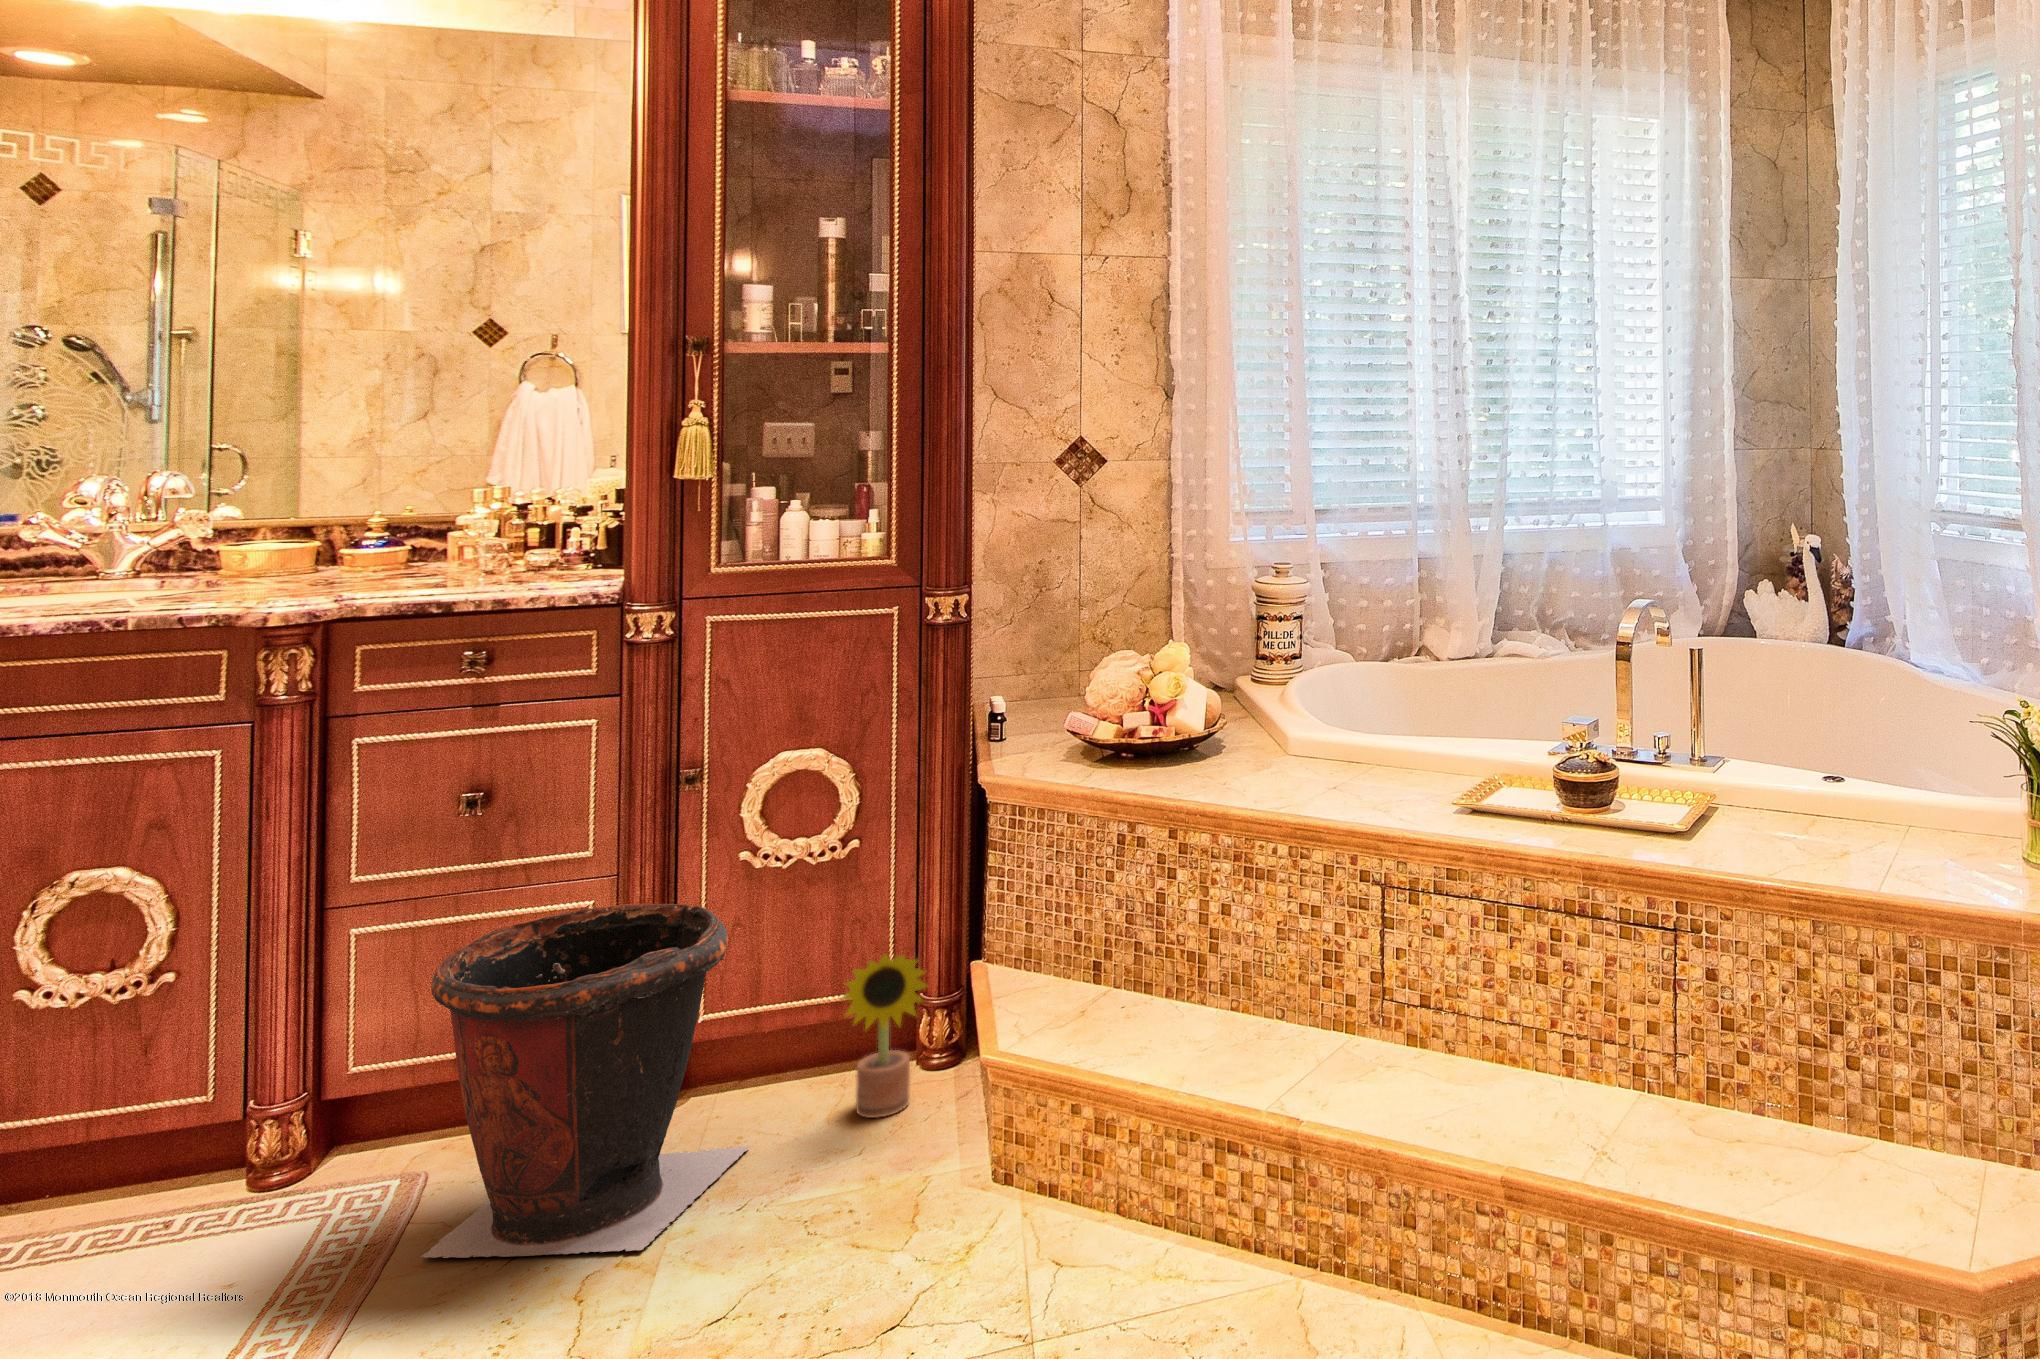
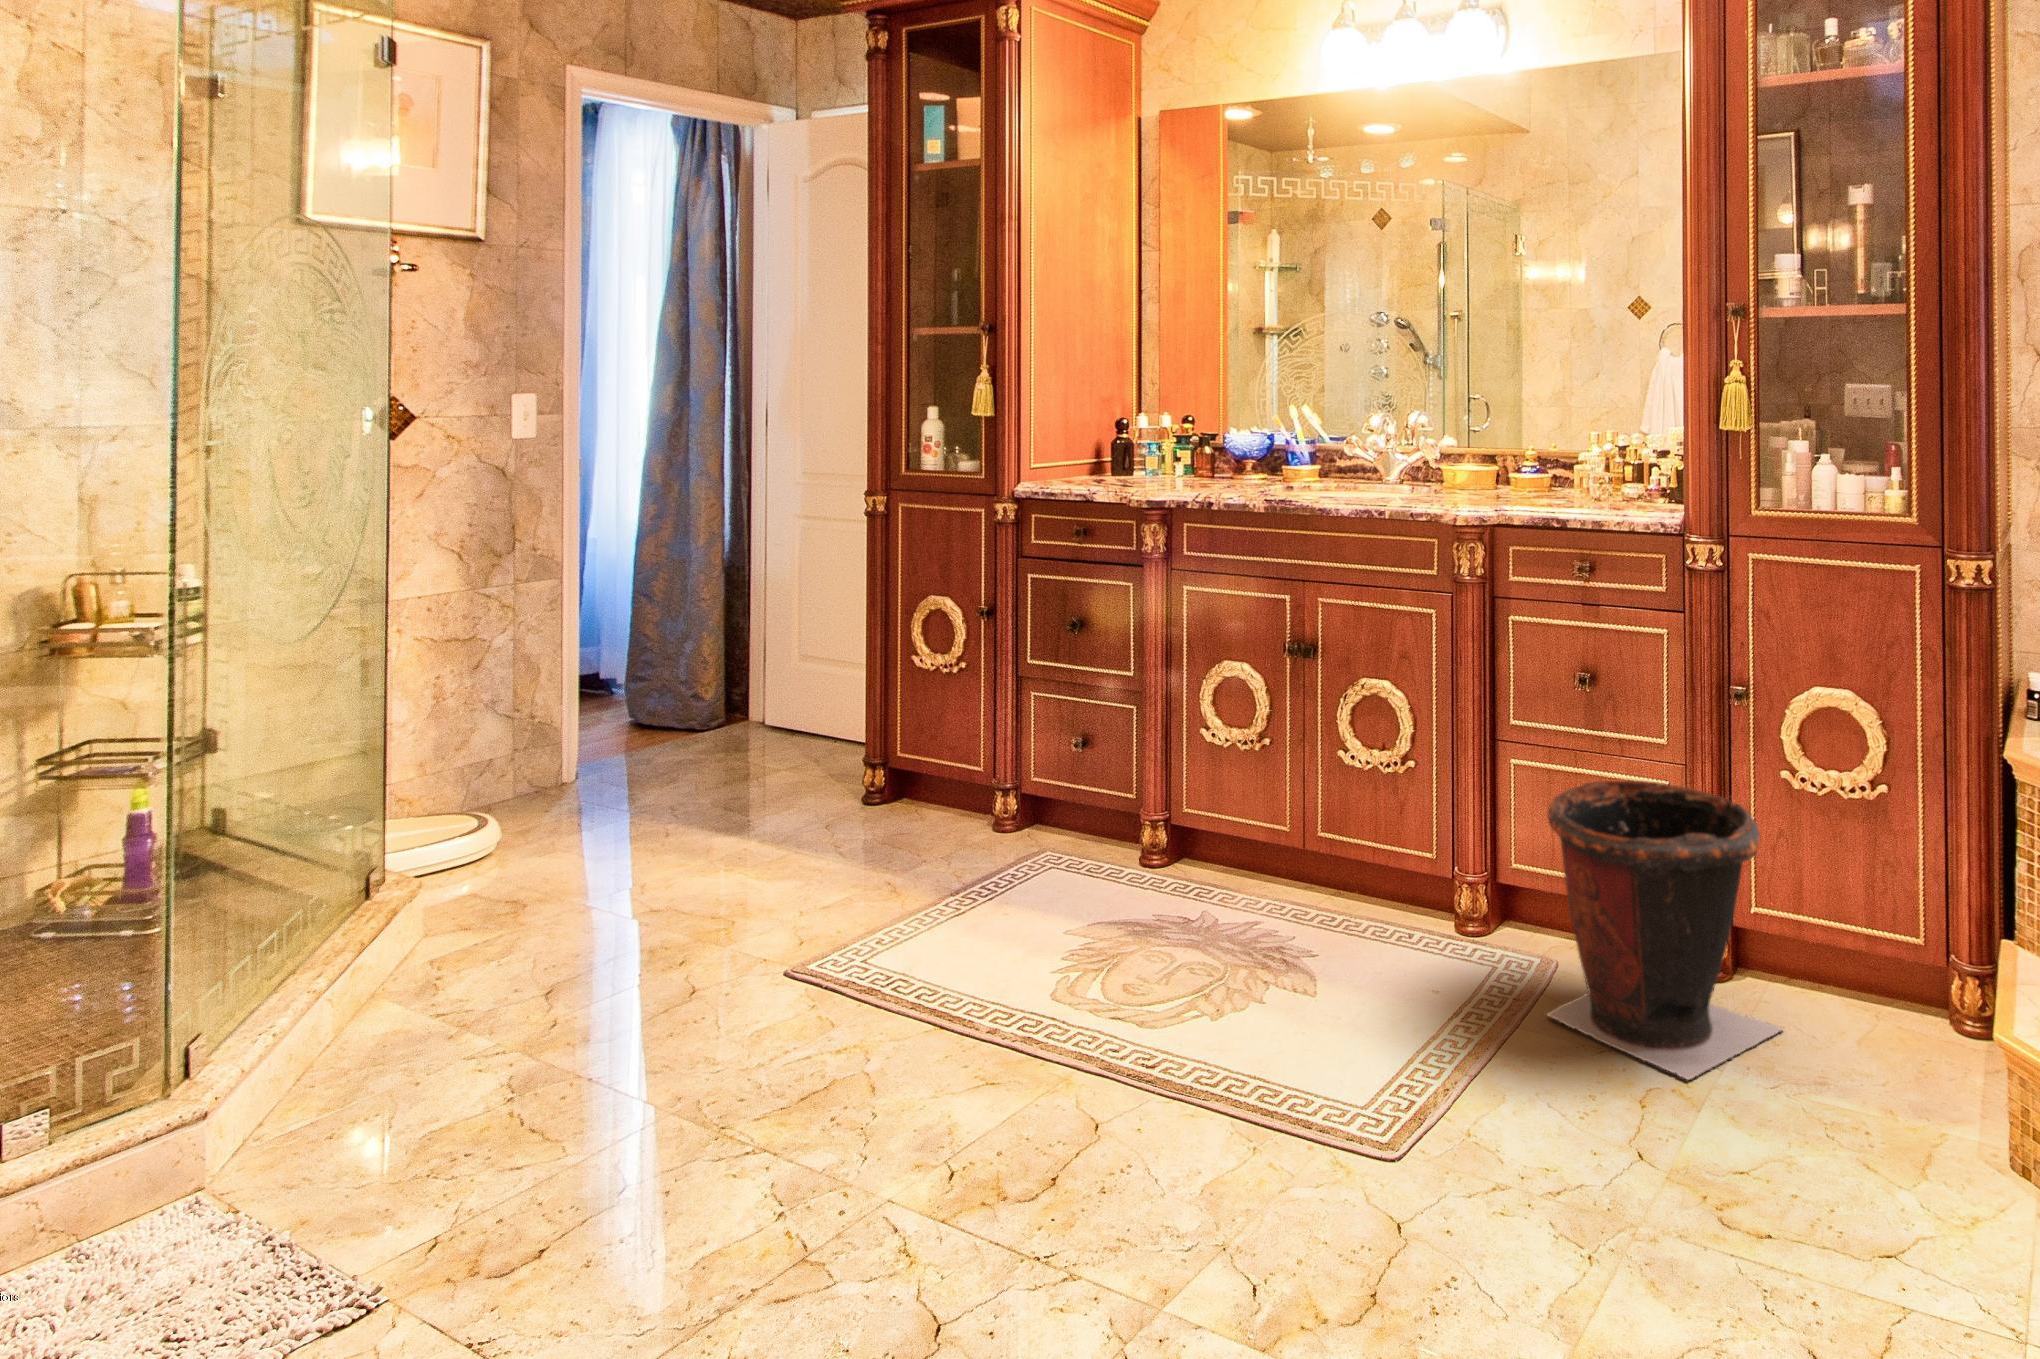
decorative plant: present [842,955,928,1118] -> none [1860,896,1950,1052]

